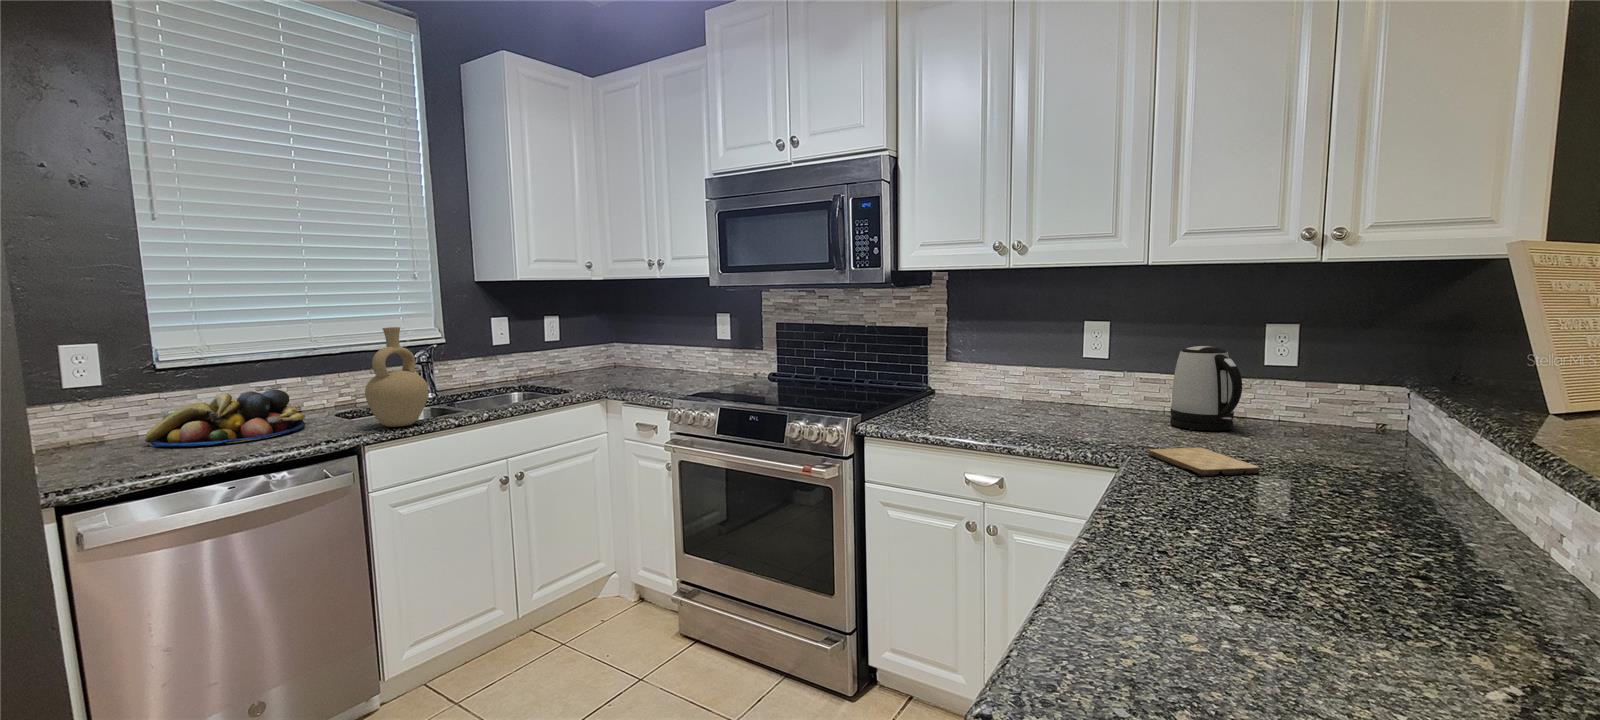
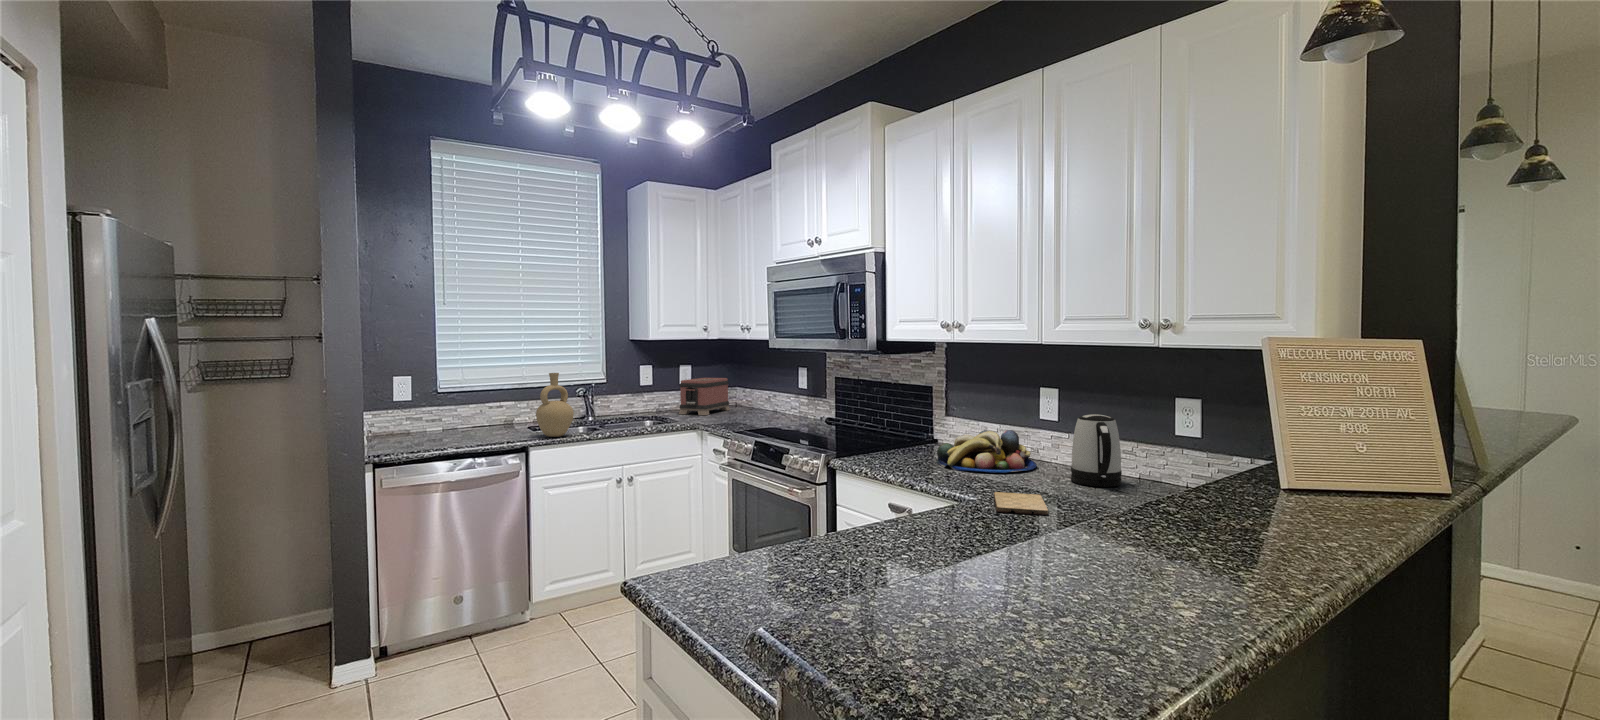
toaster: none [548,331,612,382] -> present [679,378,730,415]
fruit bowl: present [145,389,306,447] -> present [936,430,1037,473]

